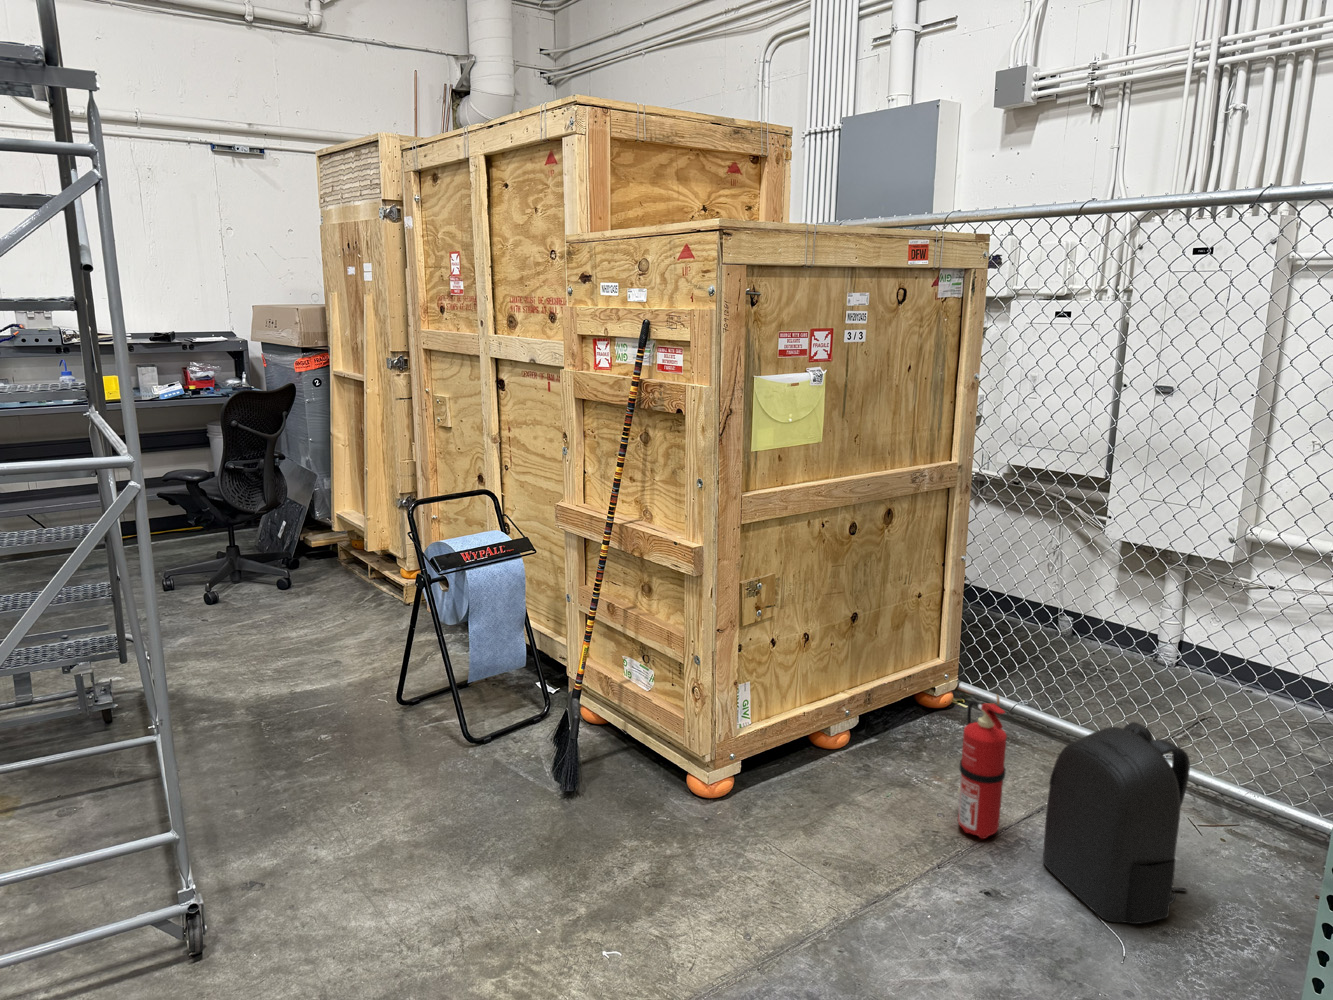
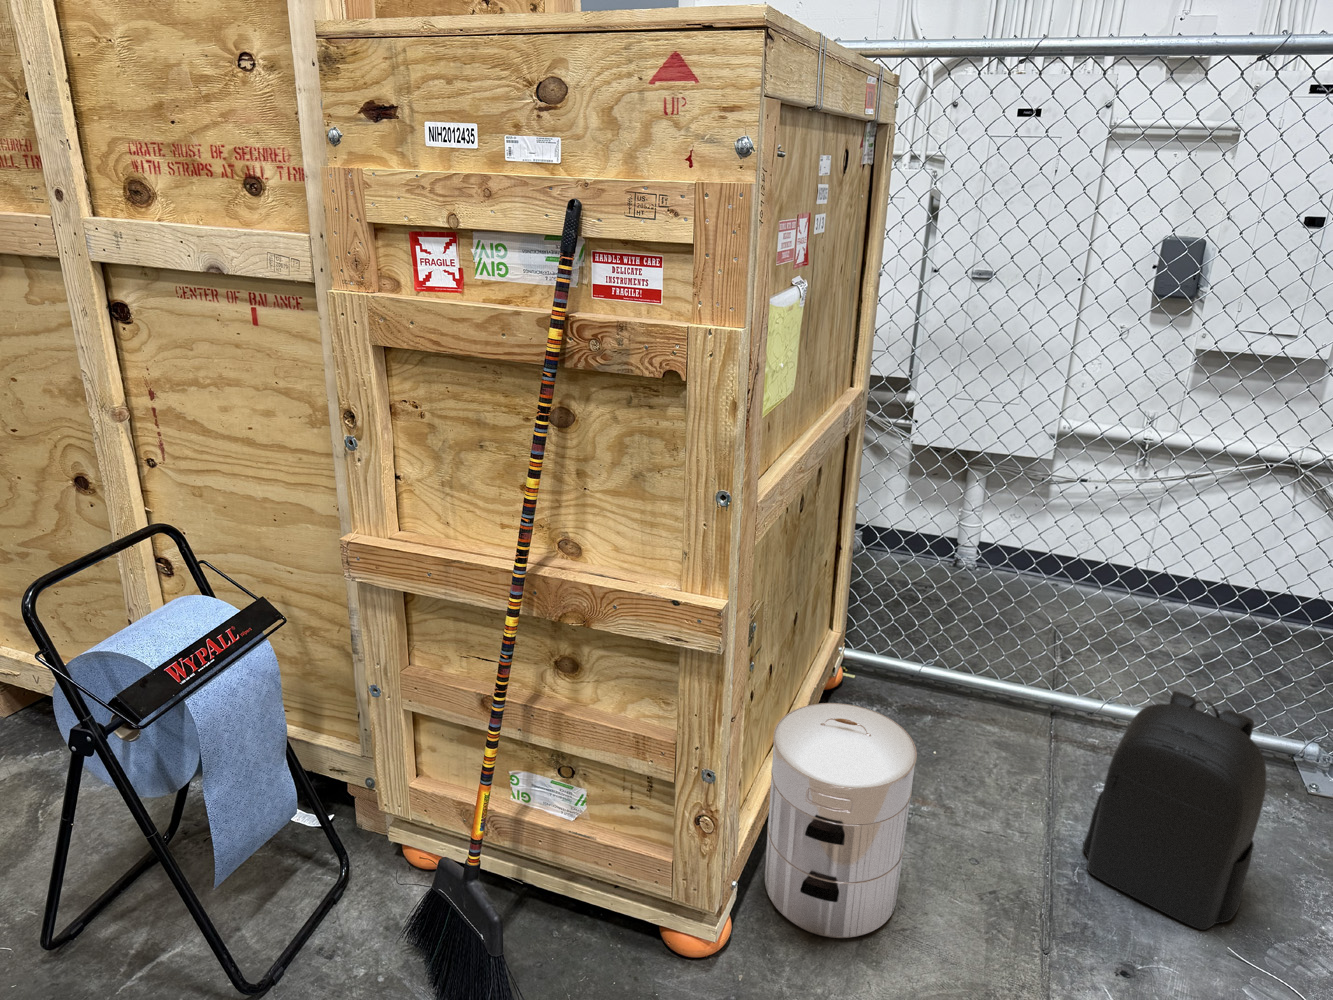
waste bin: none [775,668,878,834] -> present [765,703,917,938]
fire extinguisher: present [958,695,1007,839] -> none [959,696,1062,863]

